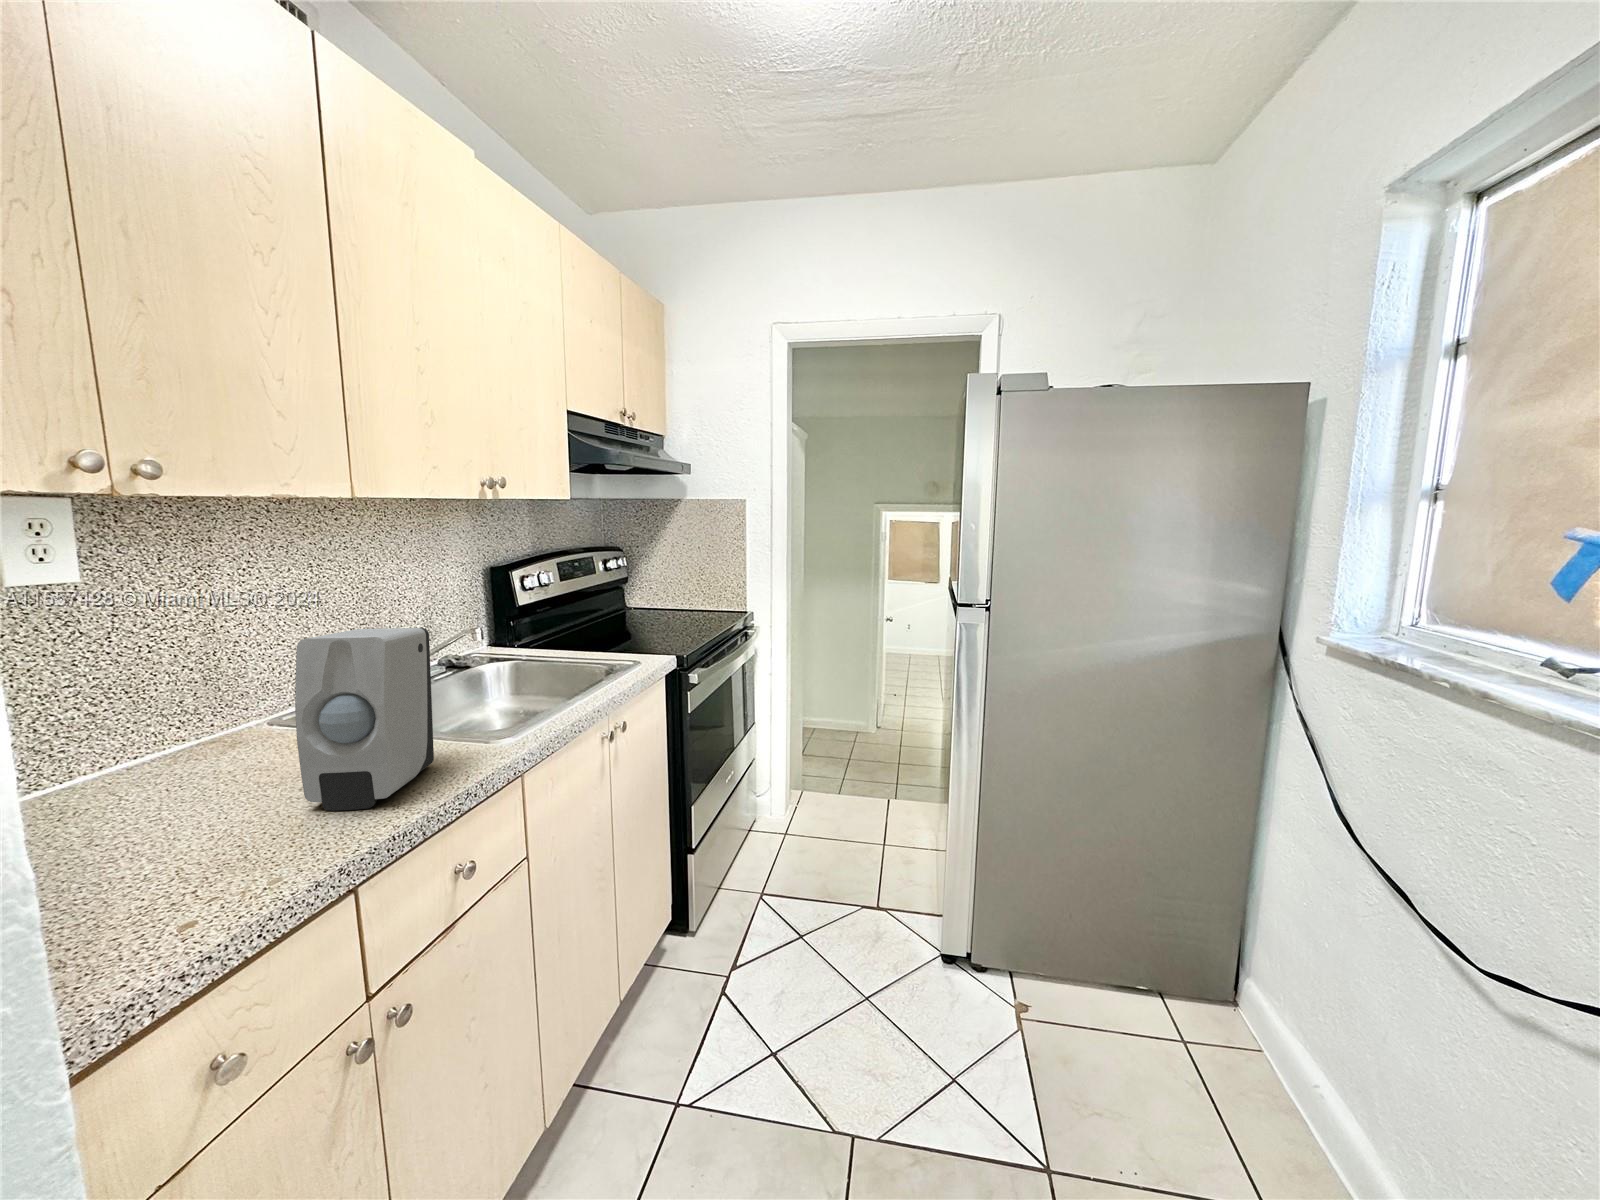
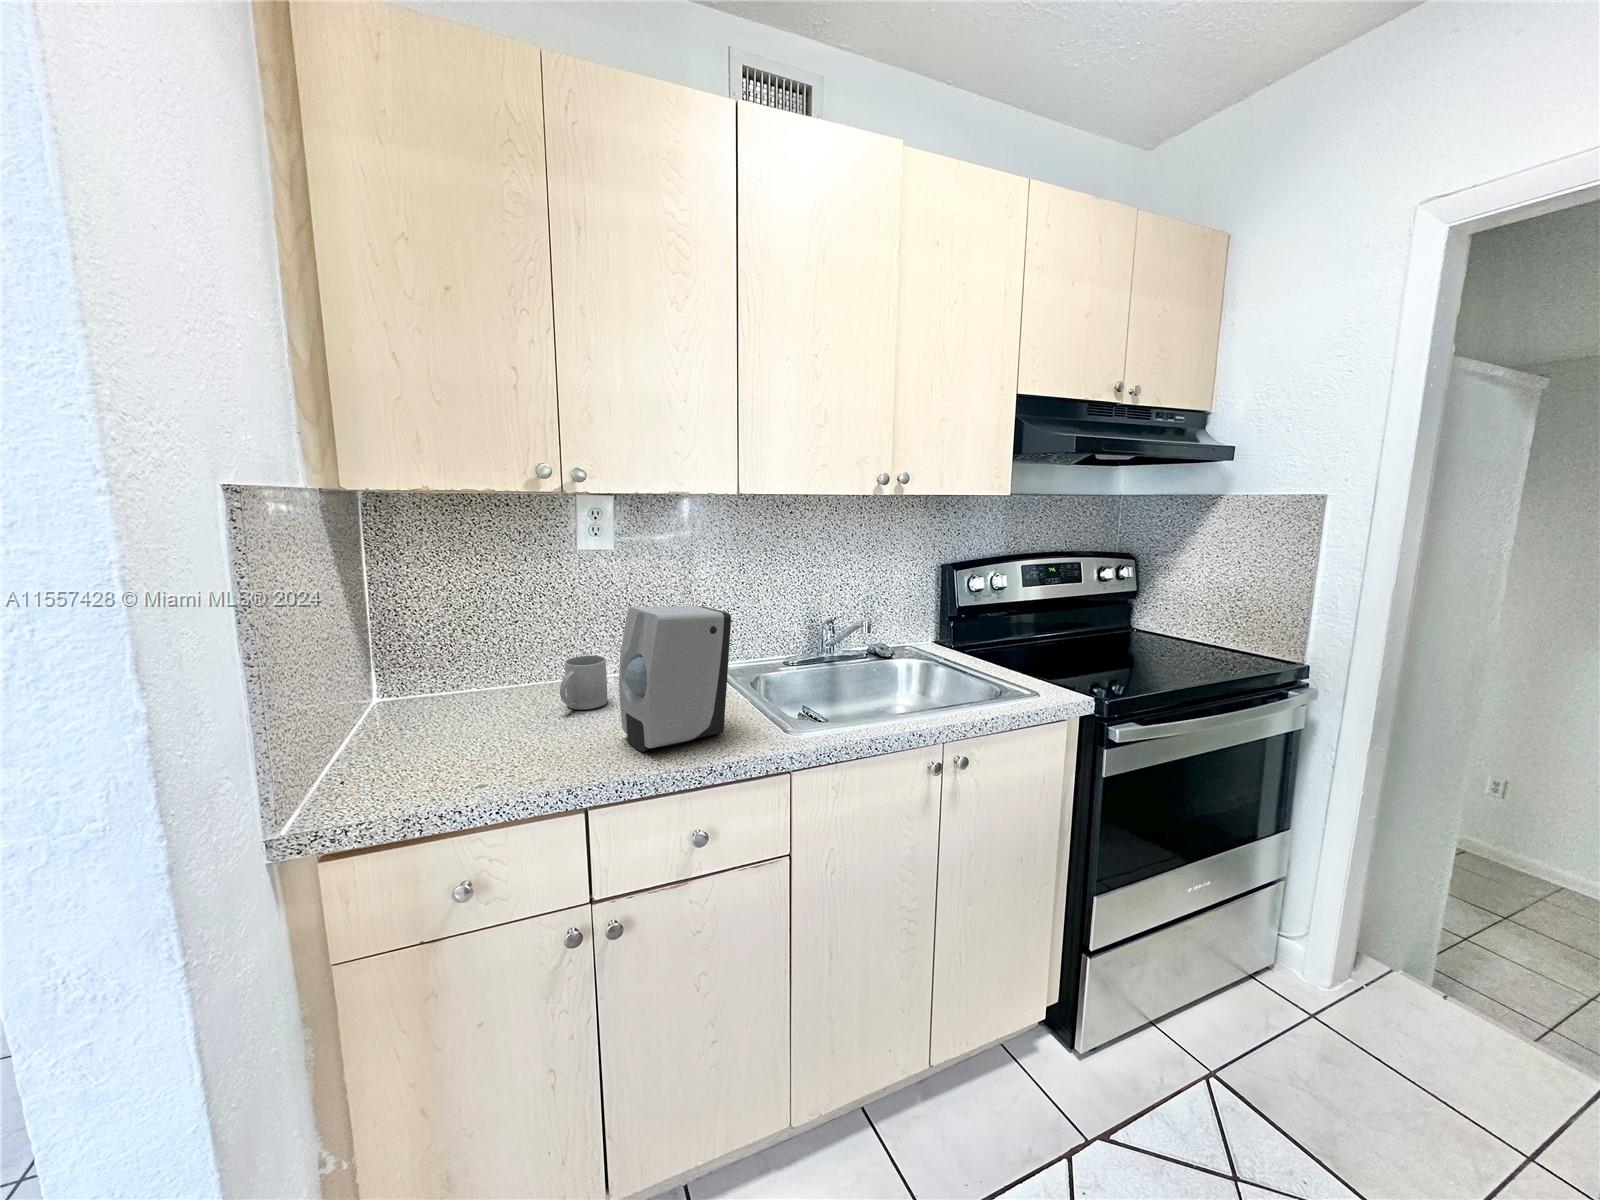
mug: none [96,736,190,824] -> present [560,655,608,710]

